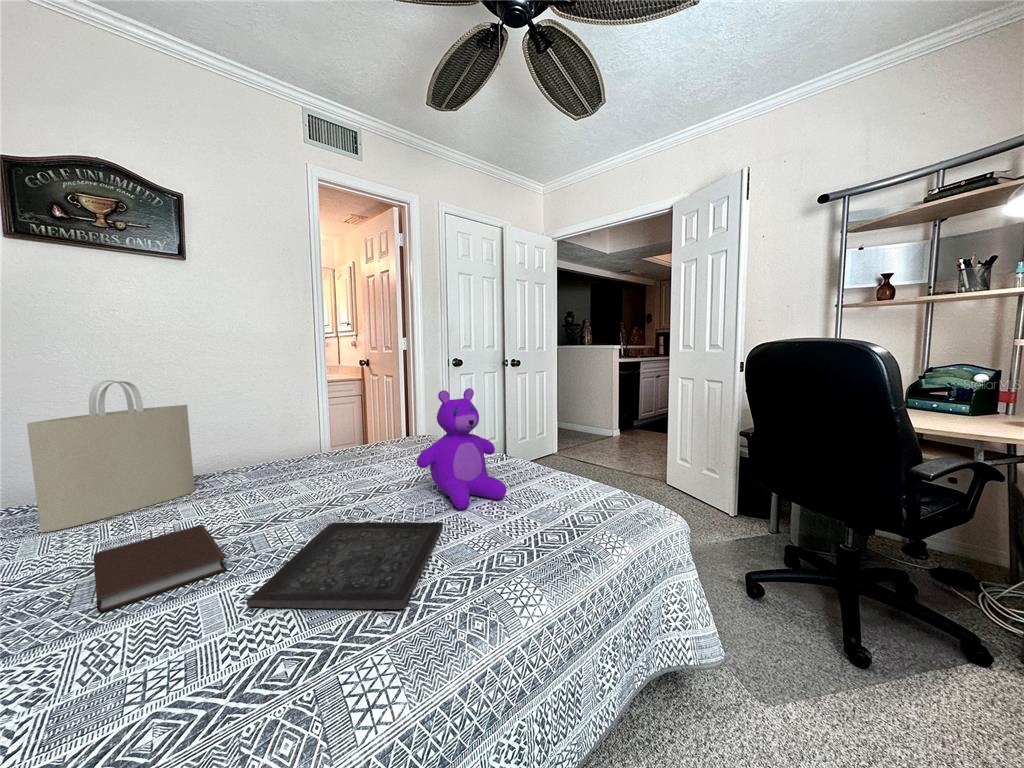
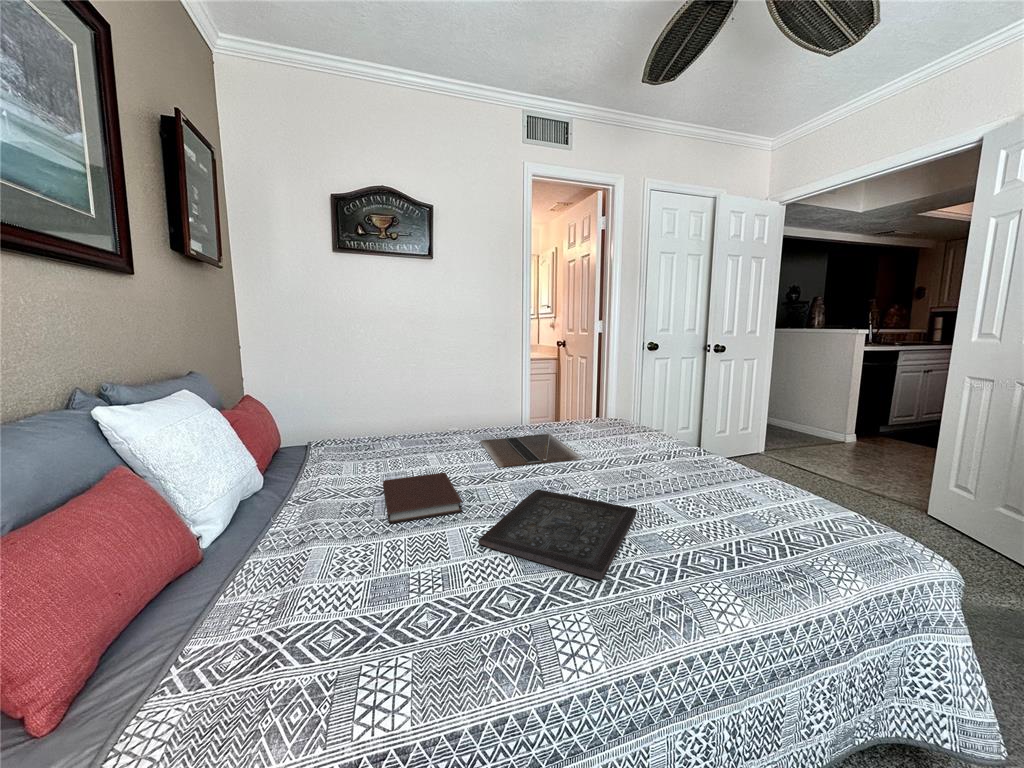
tote bag: present [27,380,195,533] -> none [348,356,437,459]
teddy bear: present [417,388,506,509] -> none [613,379,705,500]
laptop: none [260,459,387,506] -> present [480,434,582,467]

